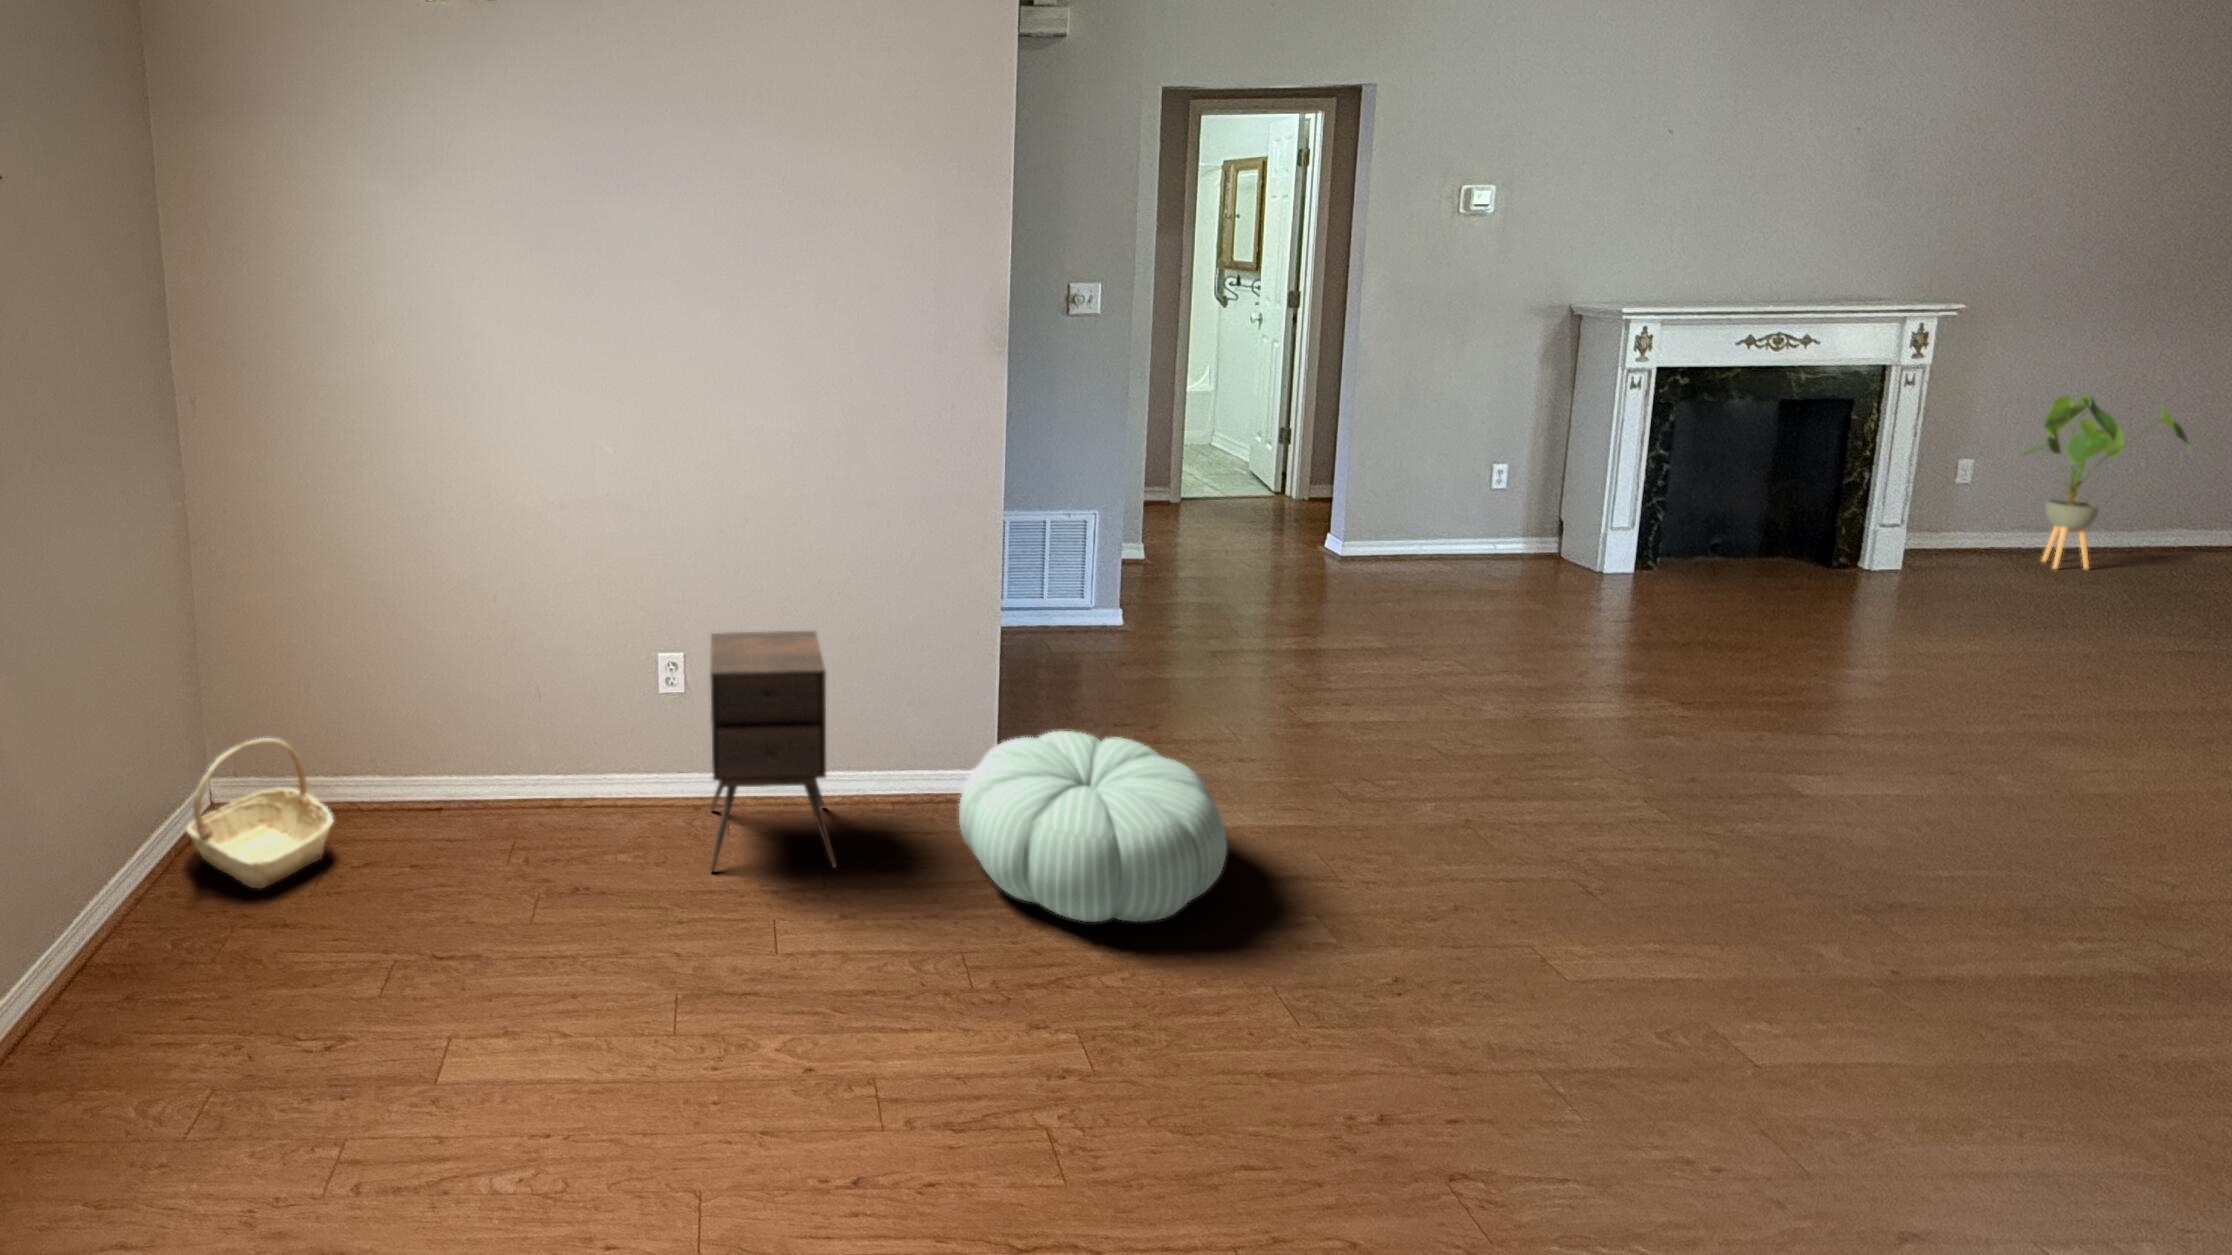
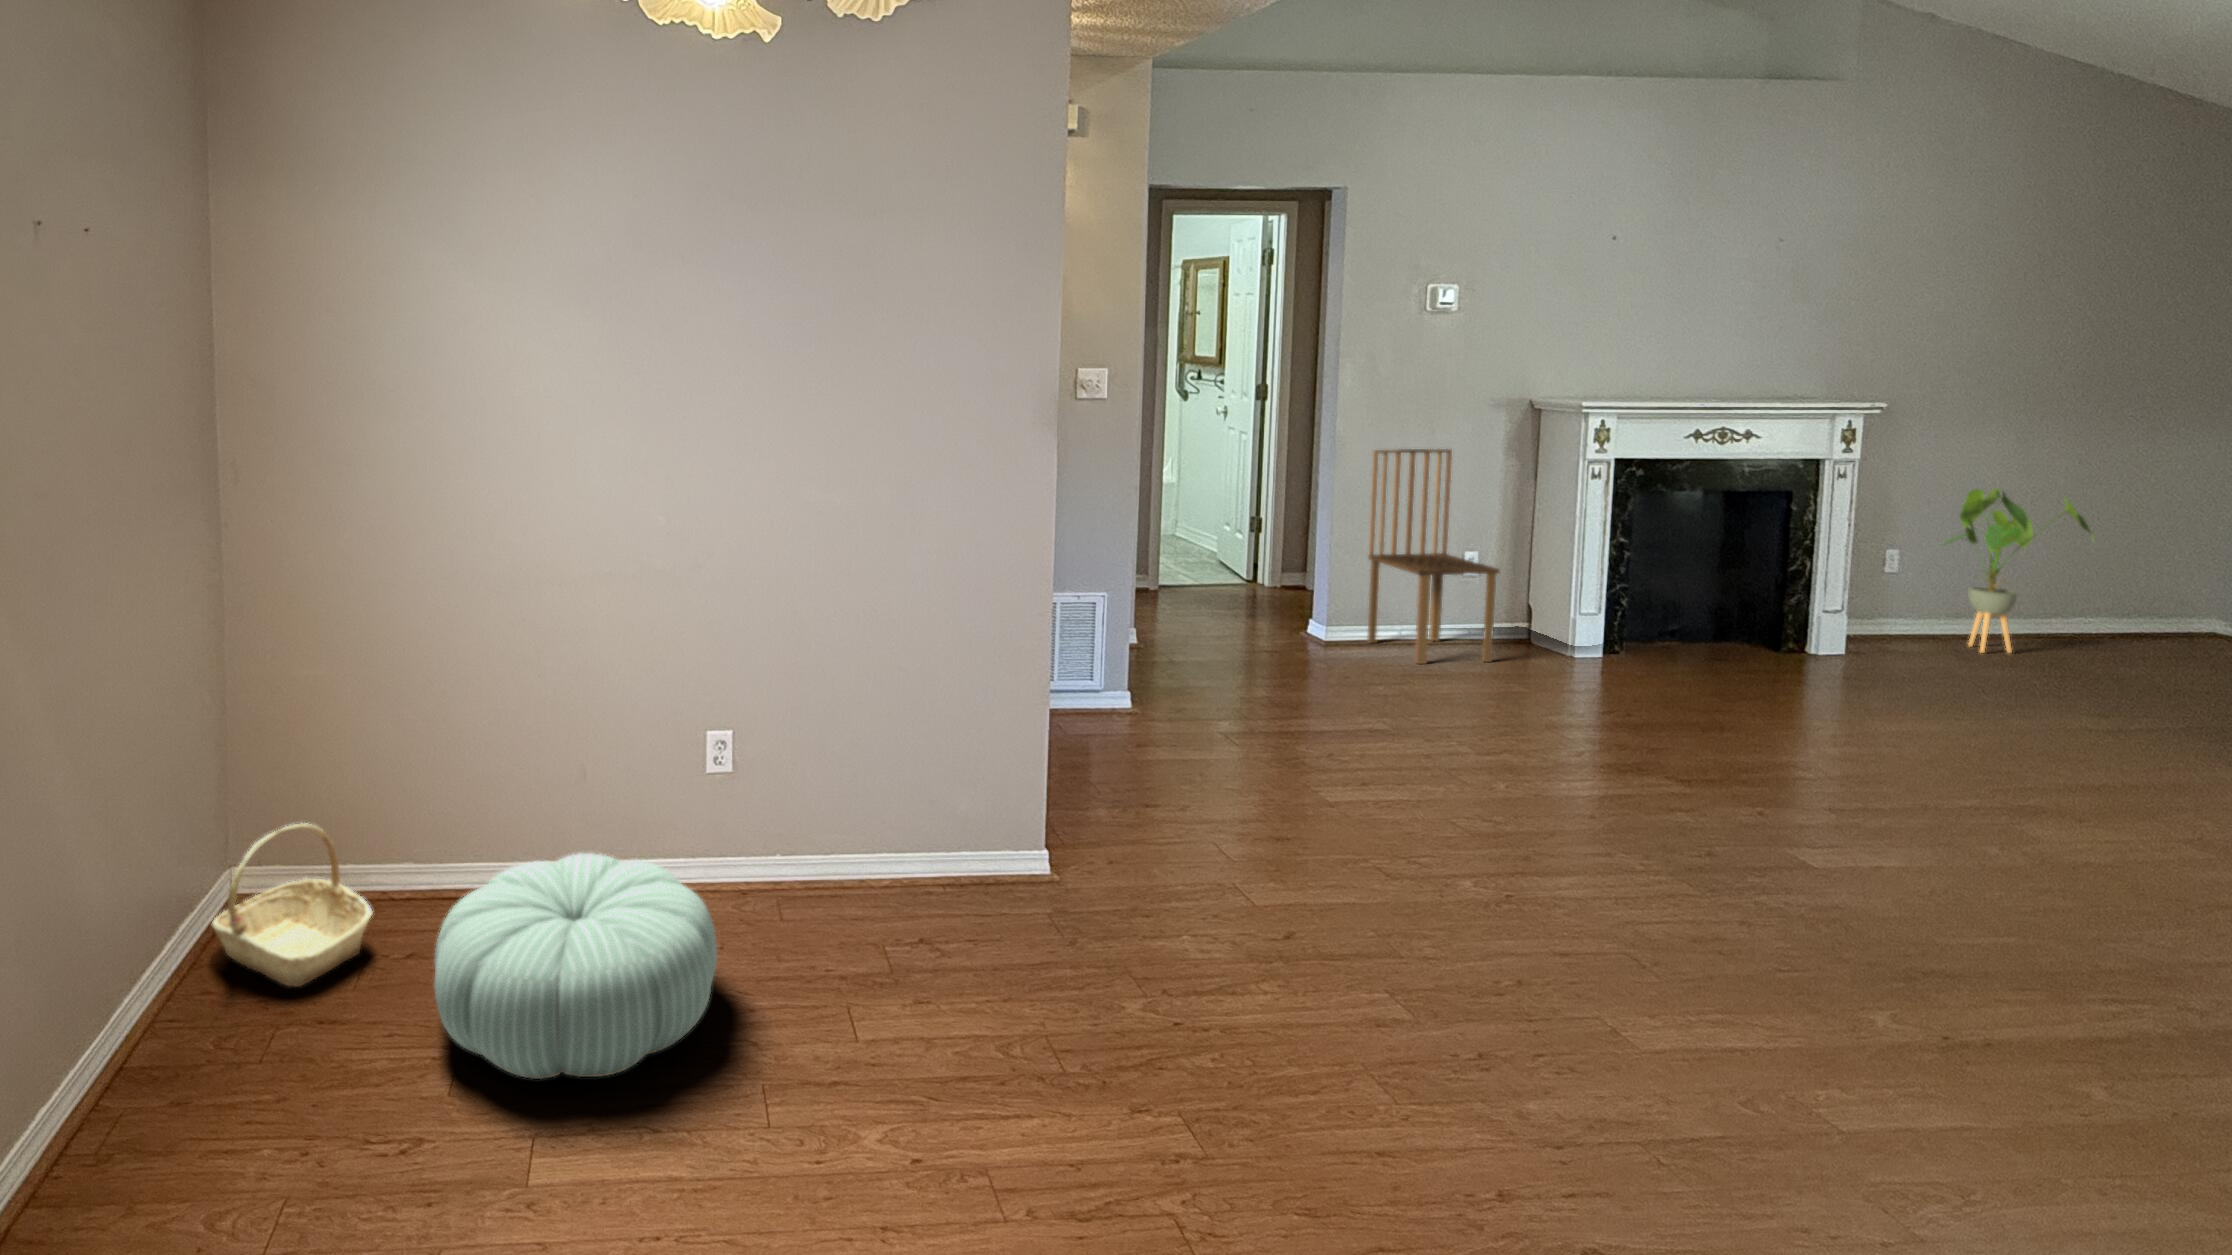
dining chair: none [1385,359,1524,580] -> present [1367,449,1499,664]
side table: present [710,631,837,871] -> none [760,707,904,960]
pouf: present [959,731,1227,922] -> present [435,853,717,1079]

